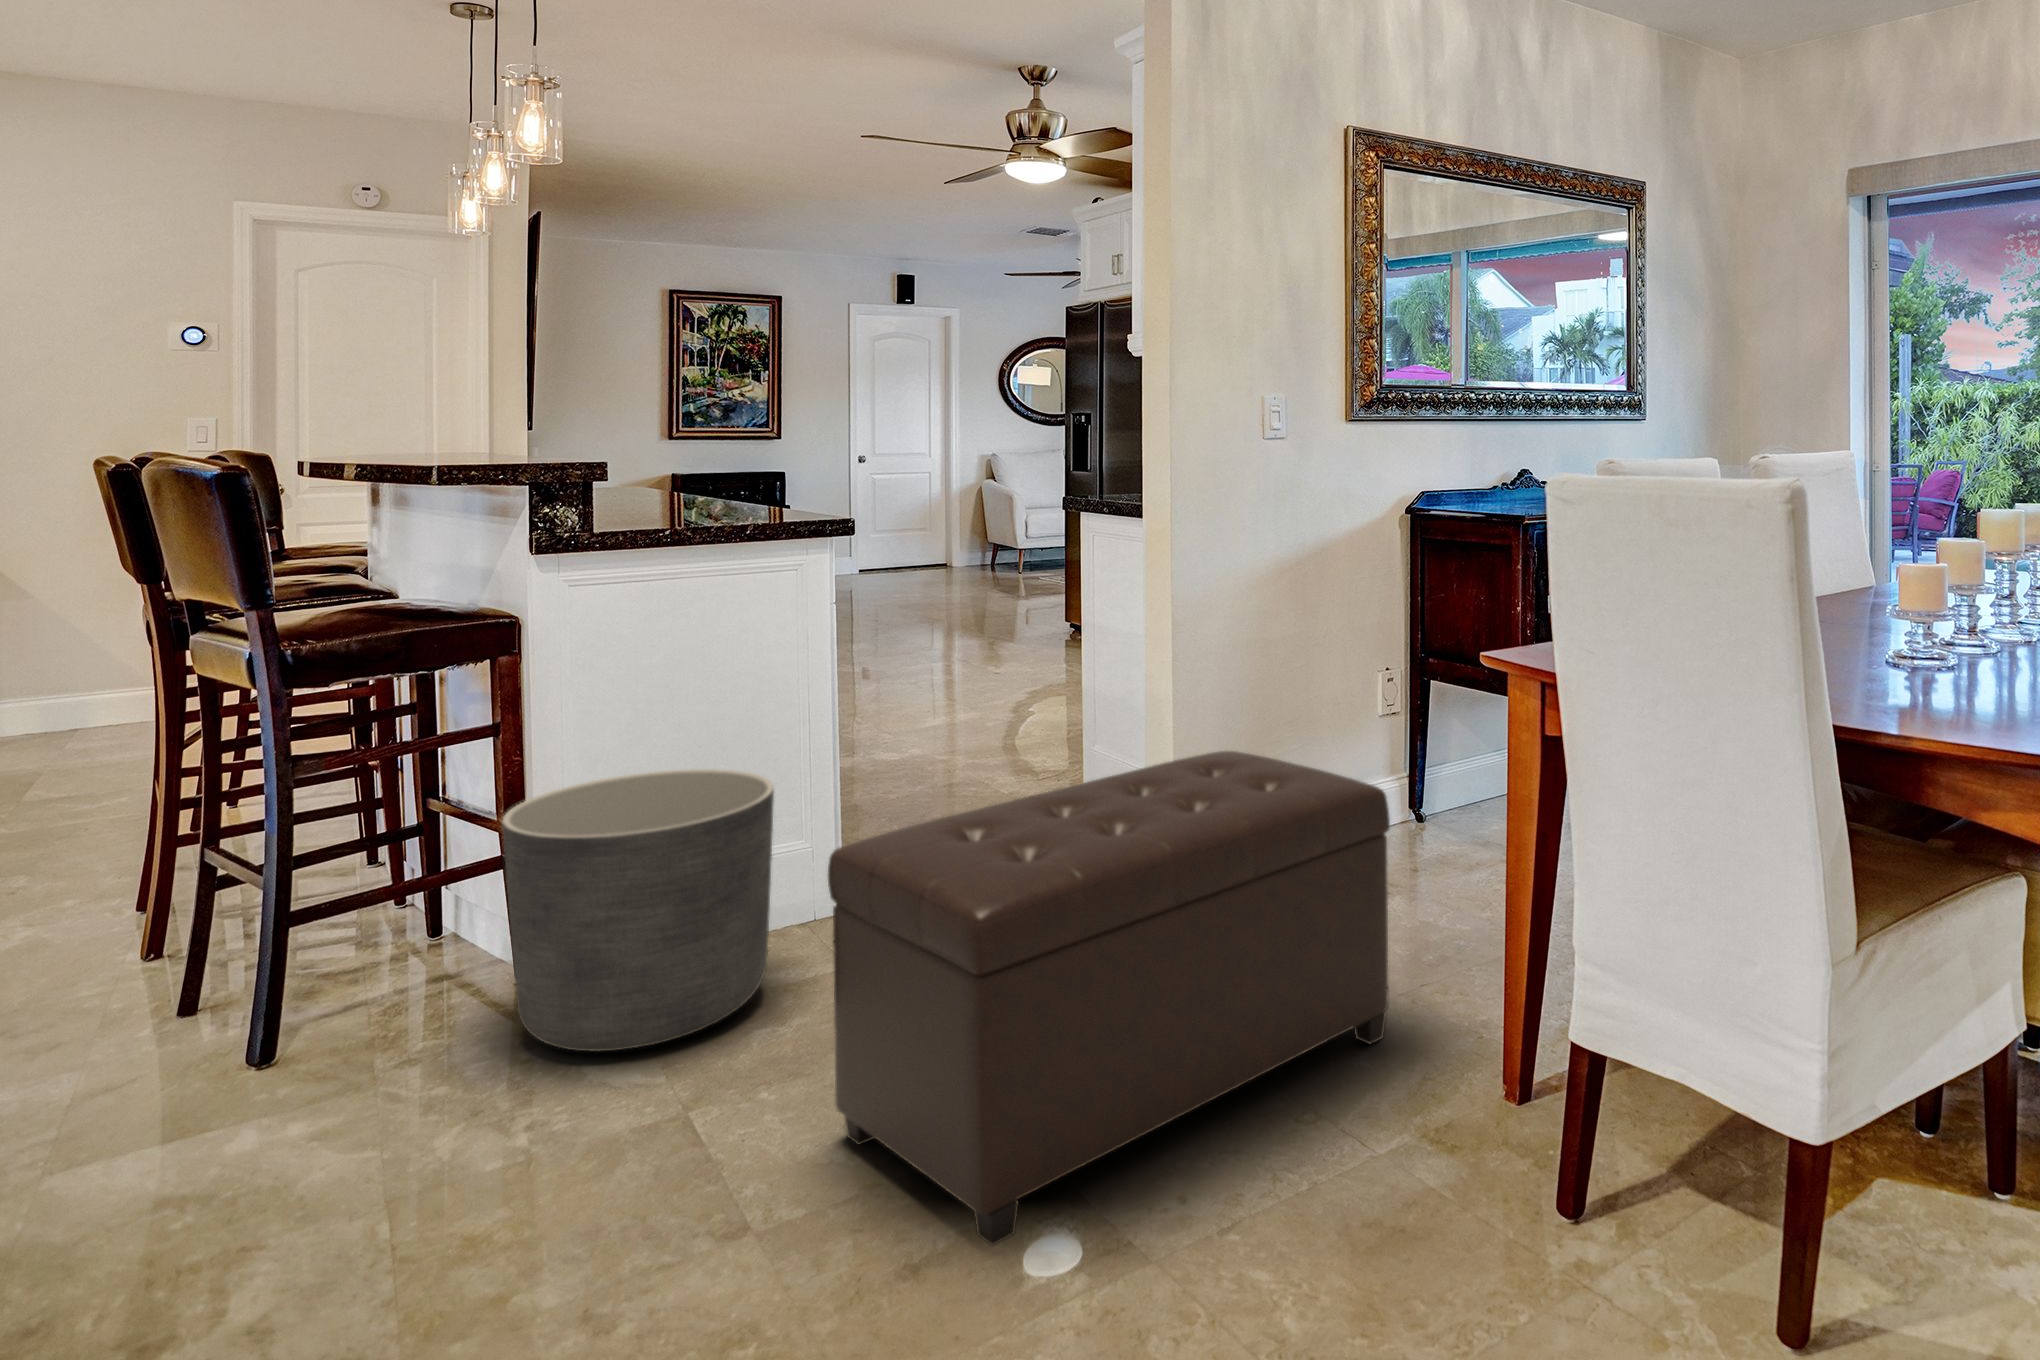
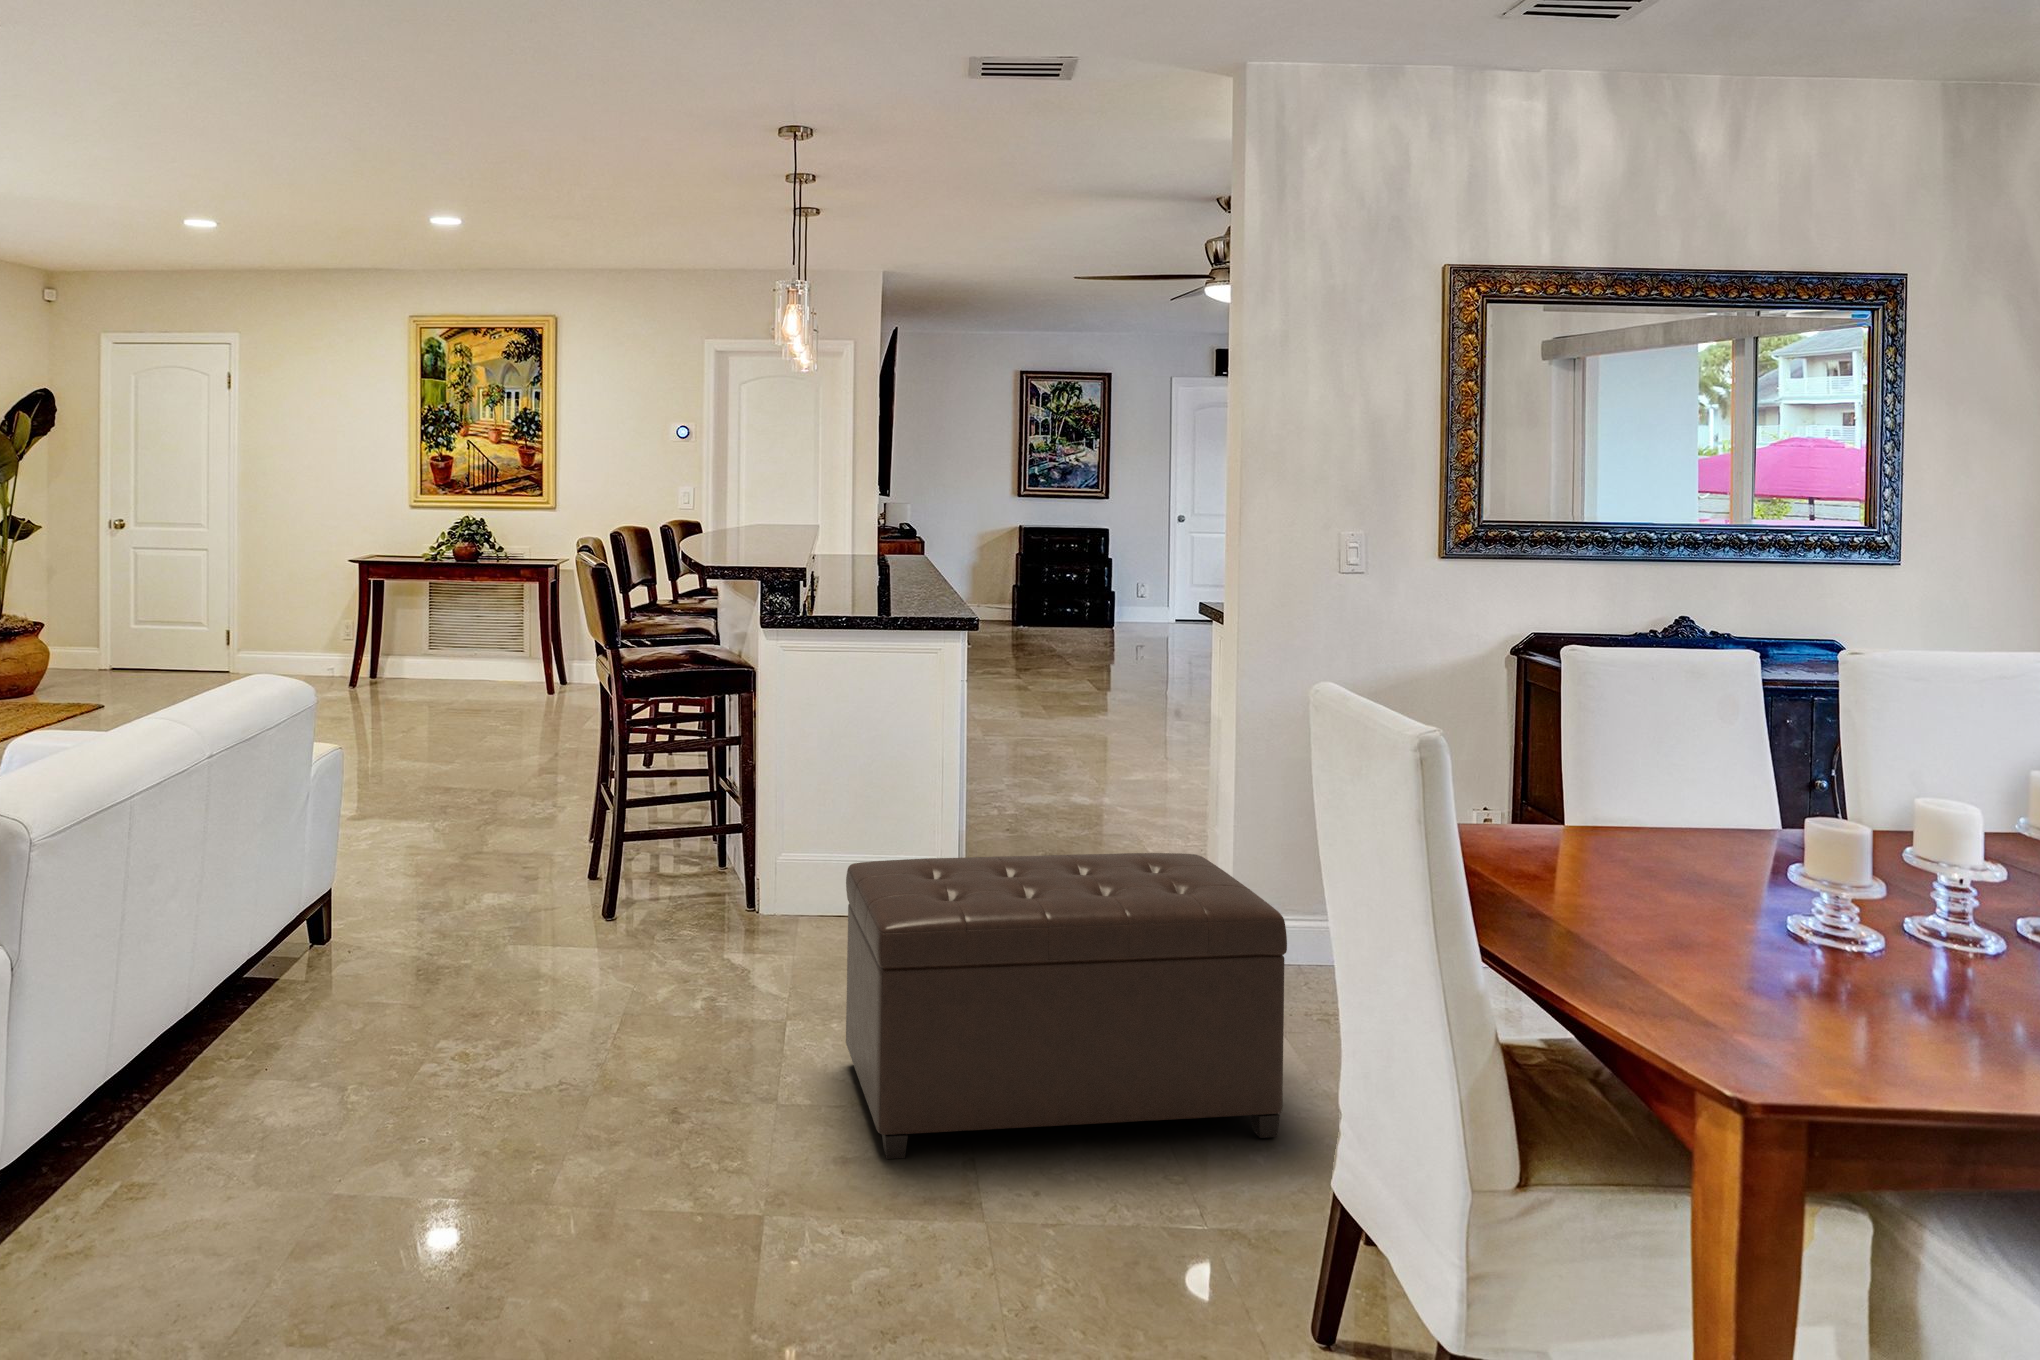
planter: present [502,769,774,1051] -> none [717,786,879,972]

